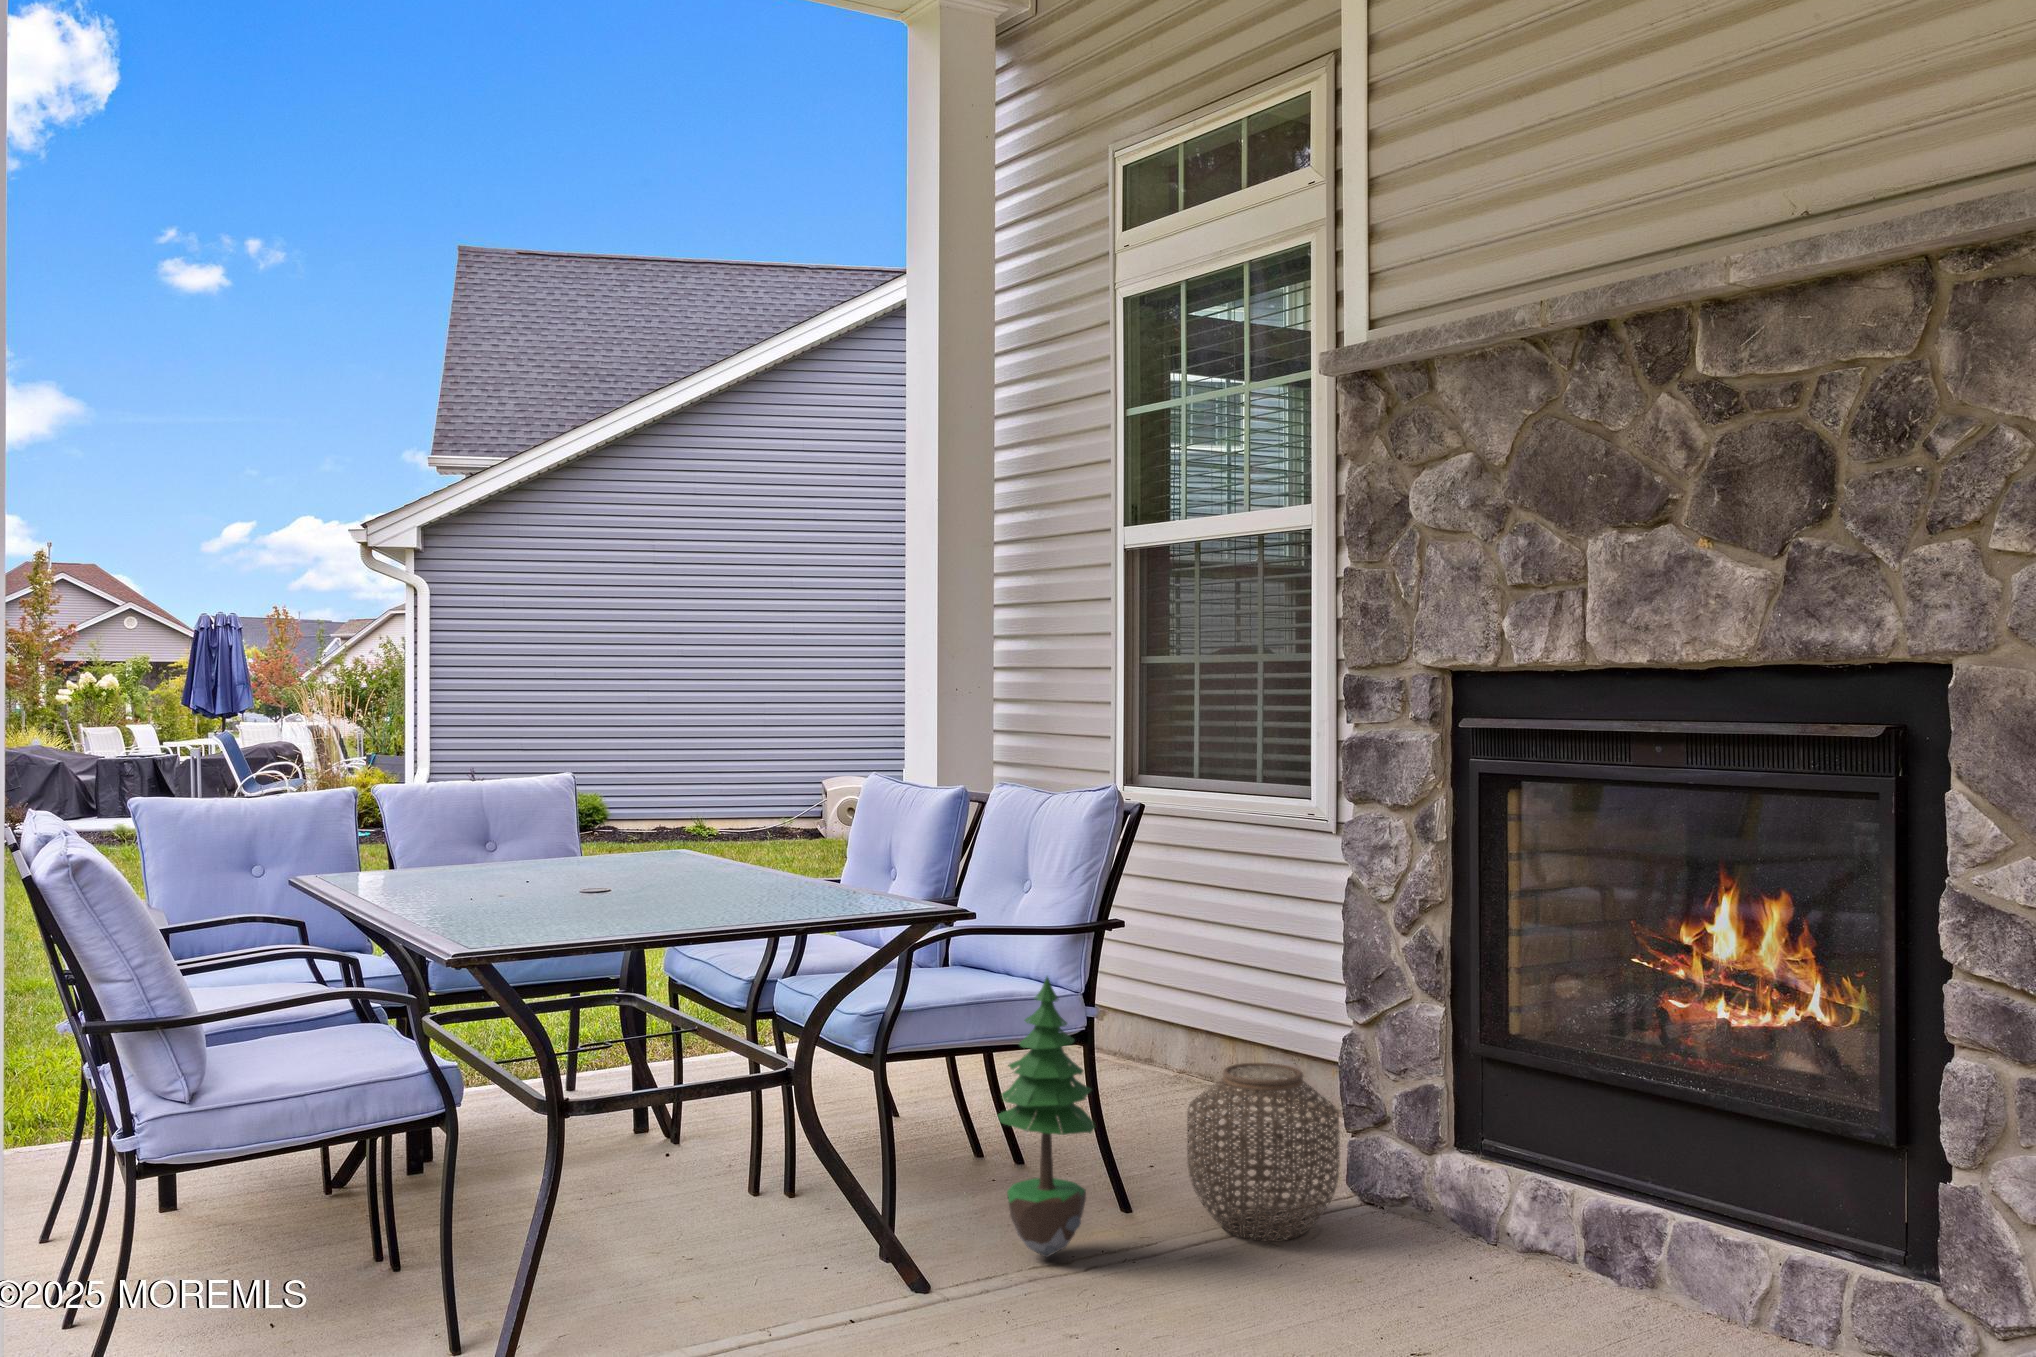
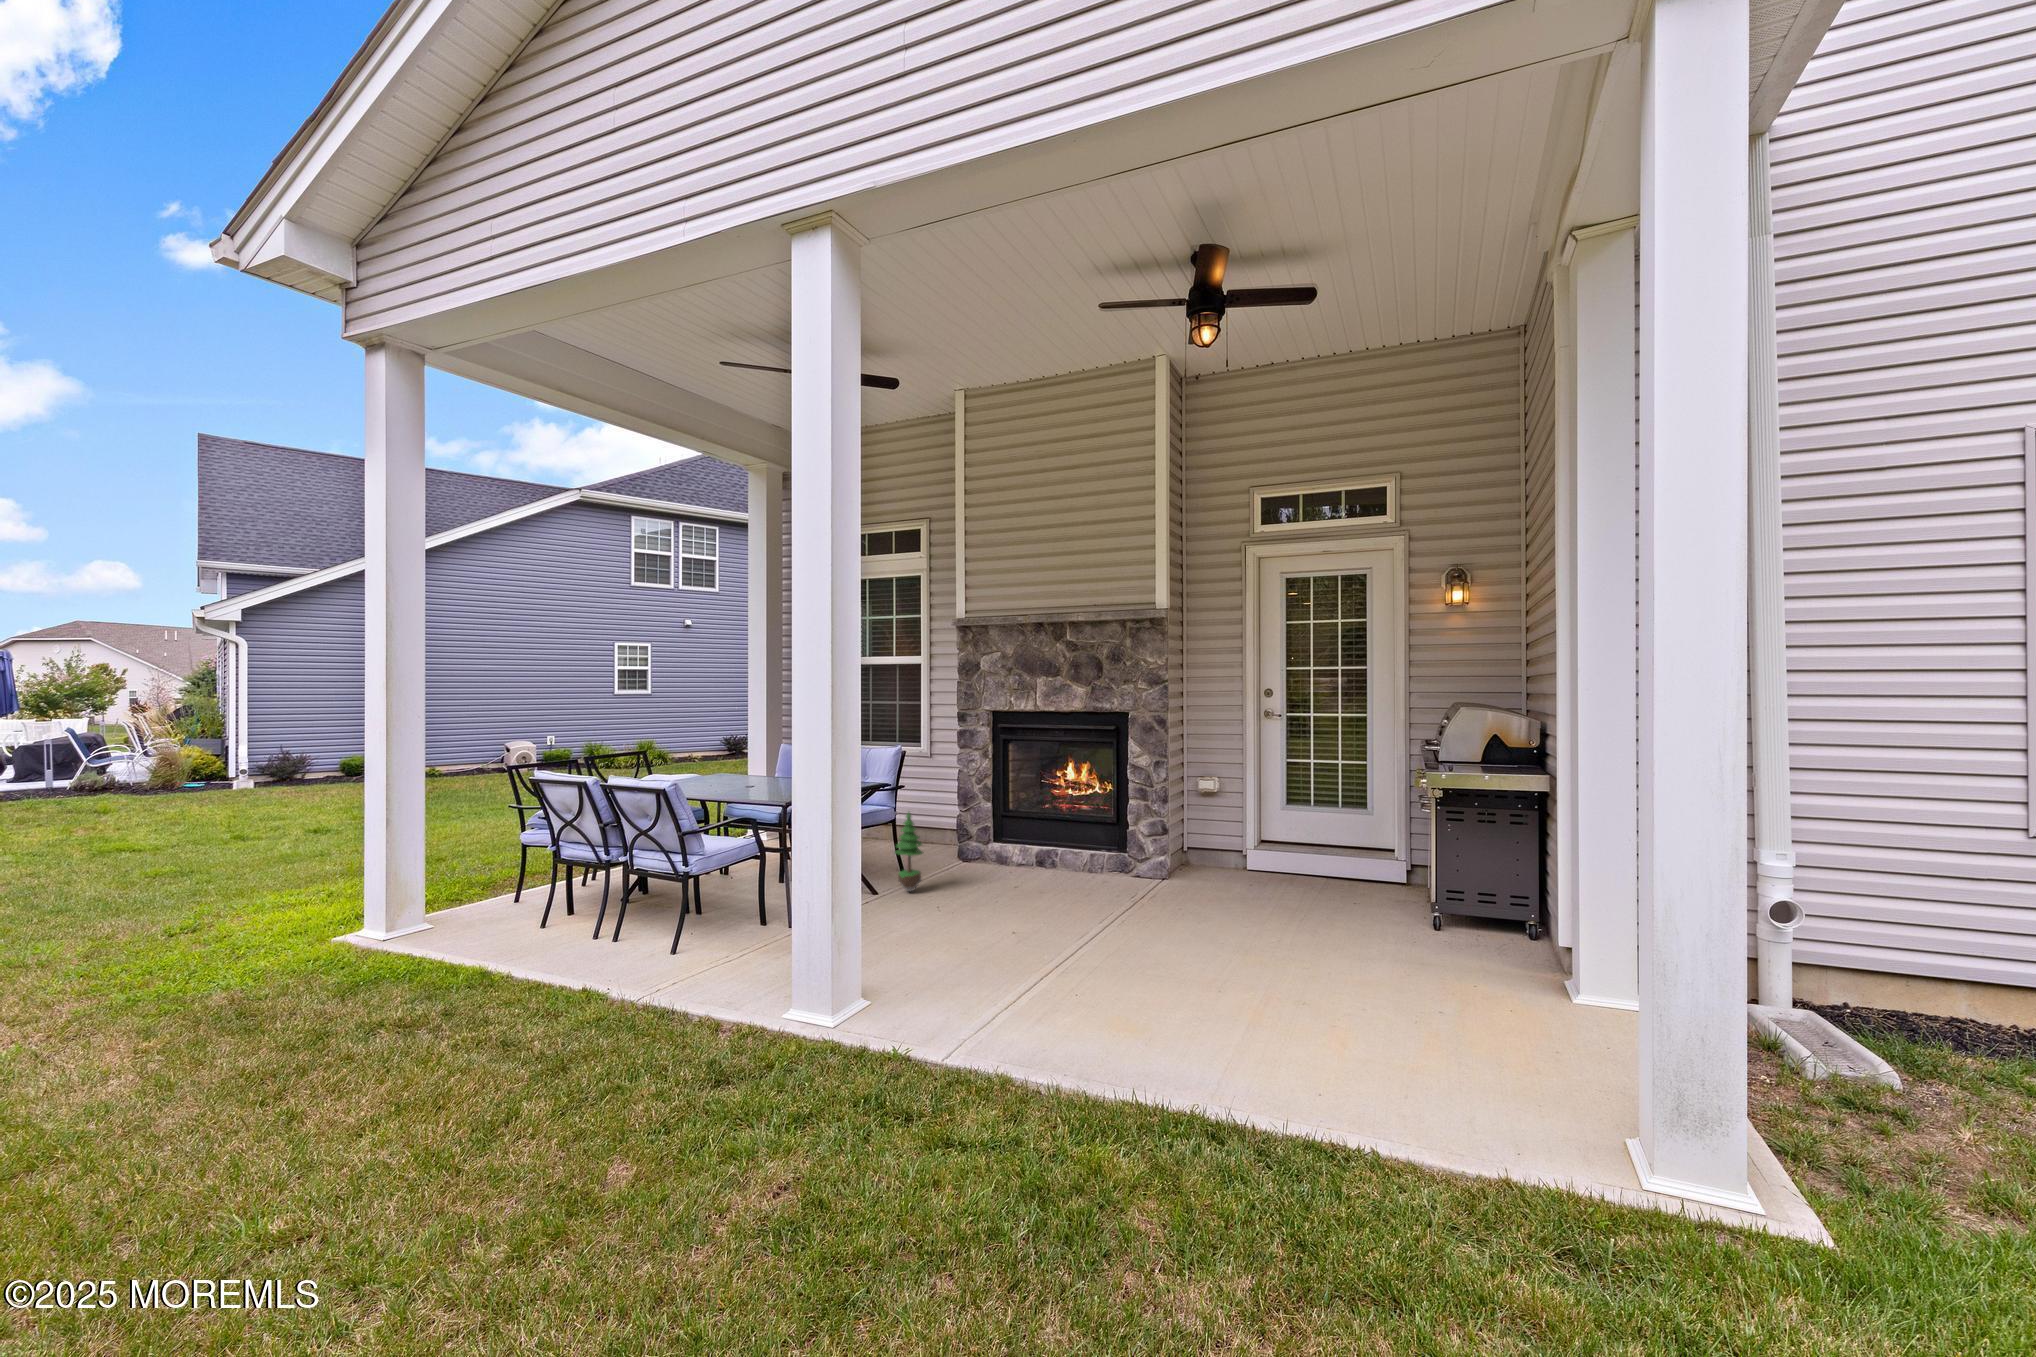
woven basket: present [1187,1063,1340,1240] -> none [930,827,974,877]

